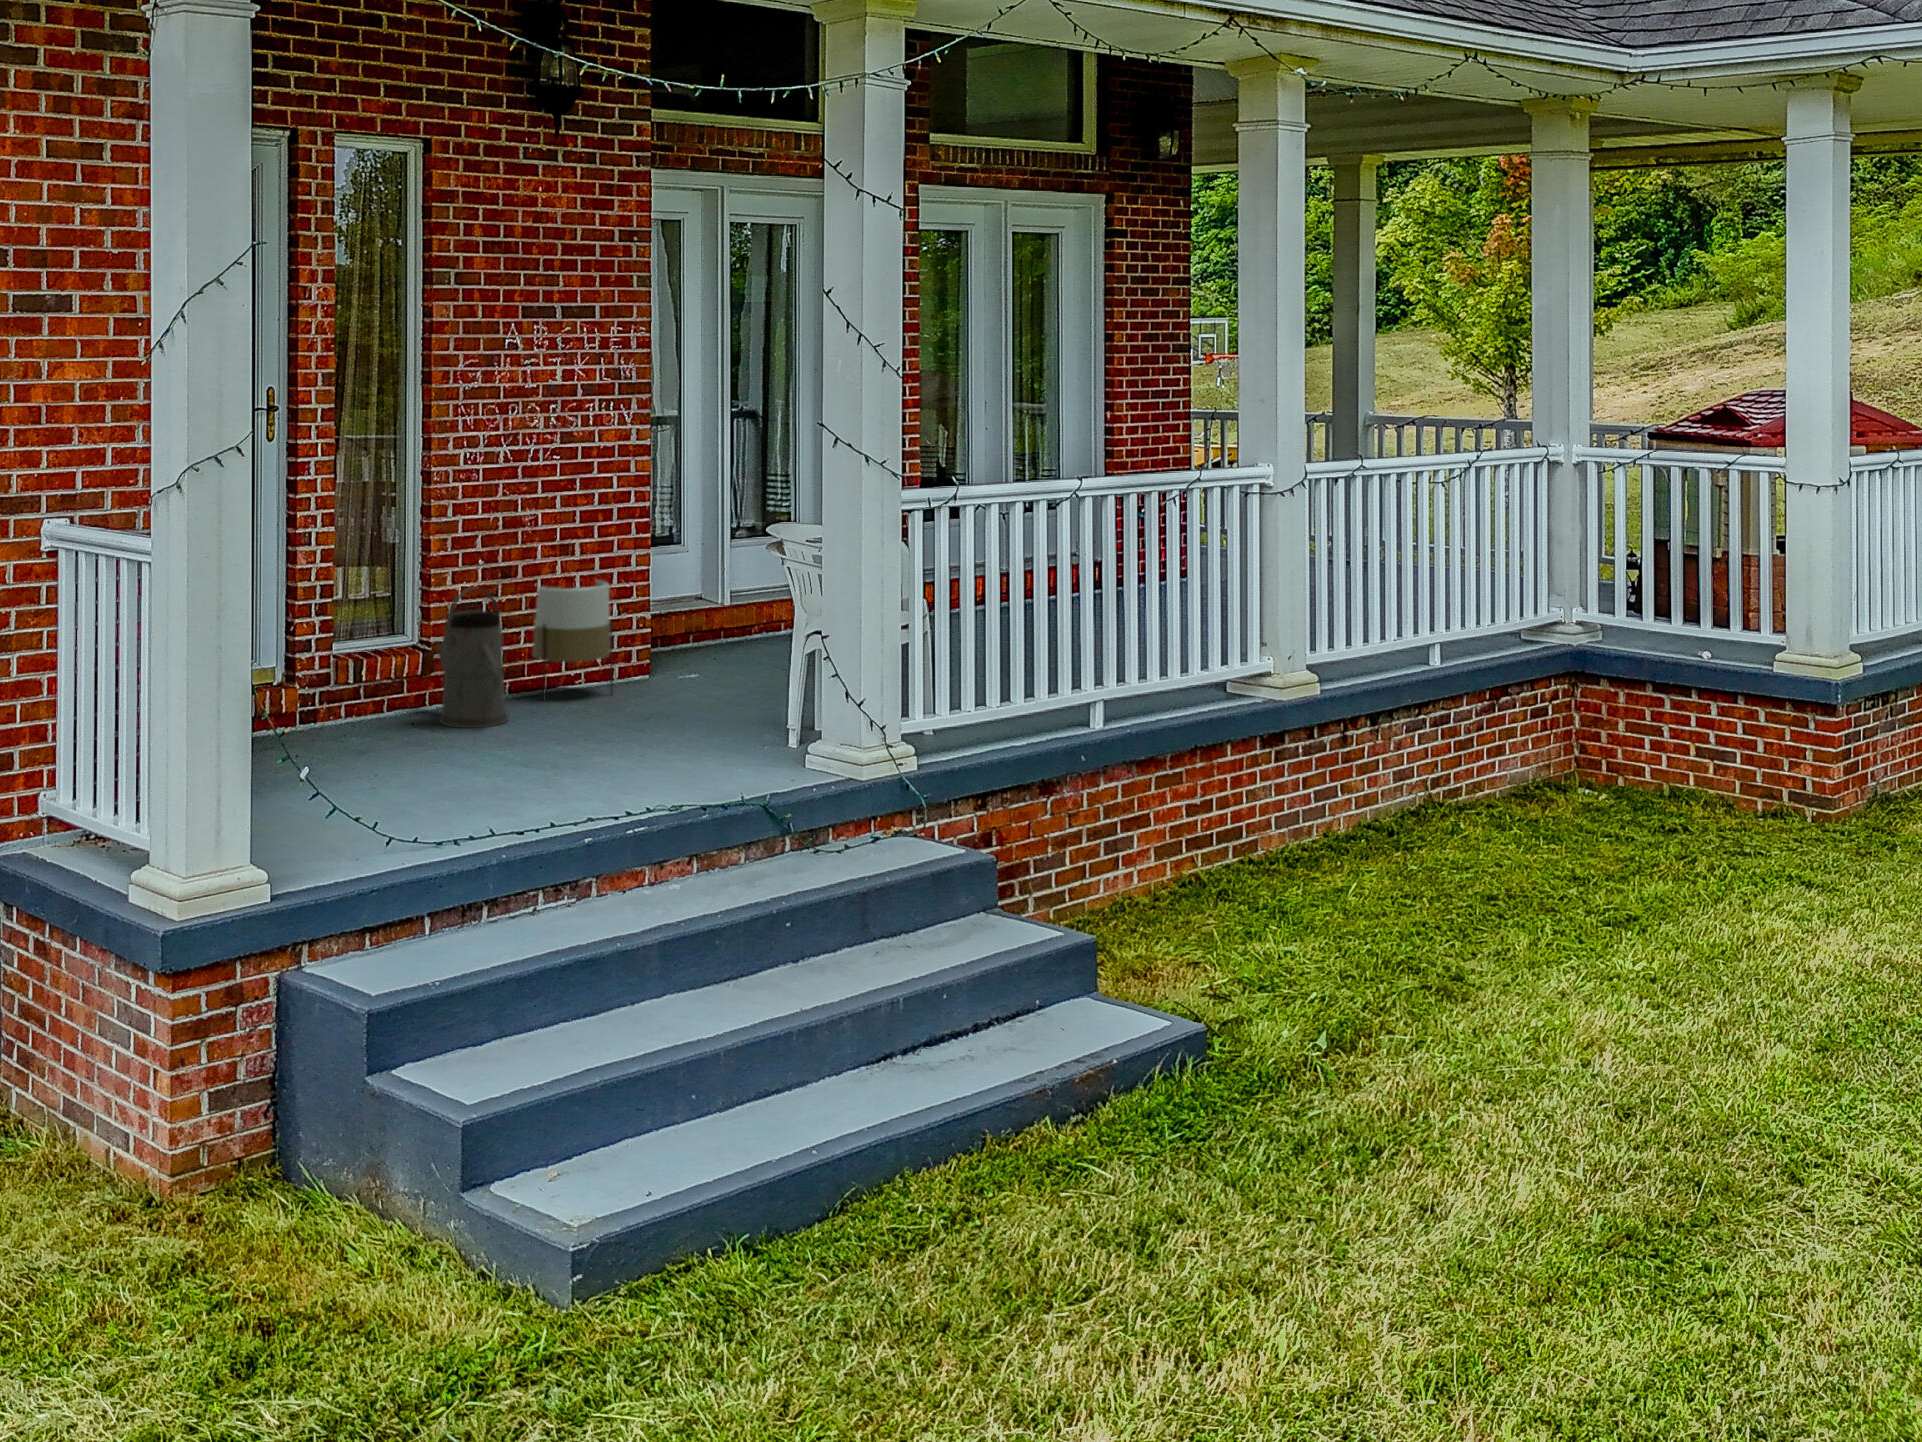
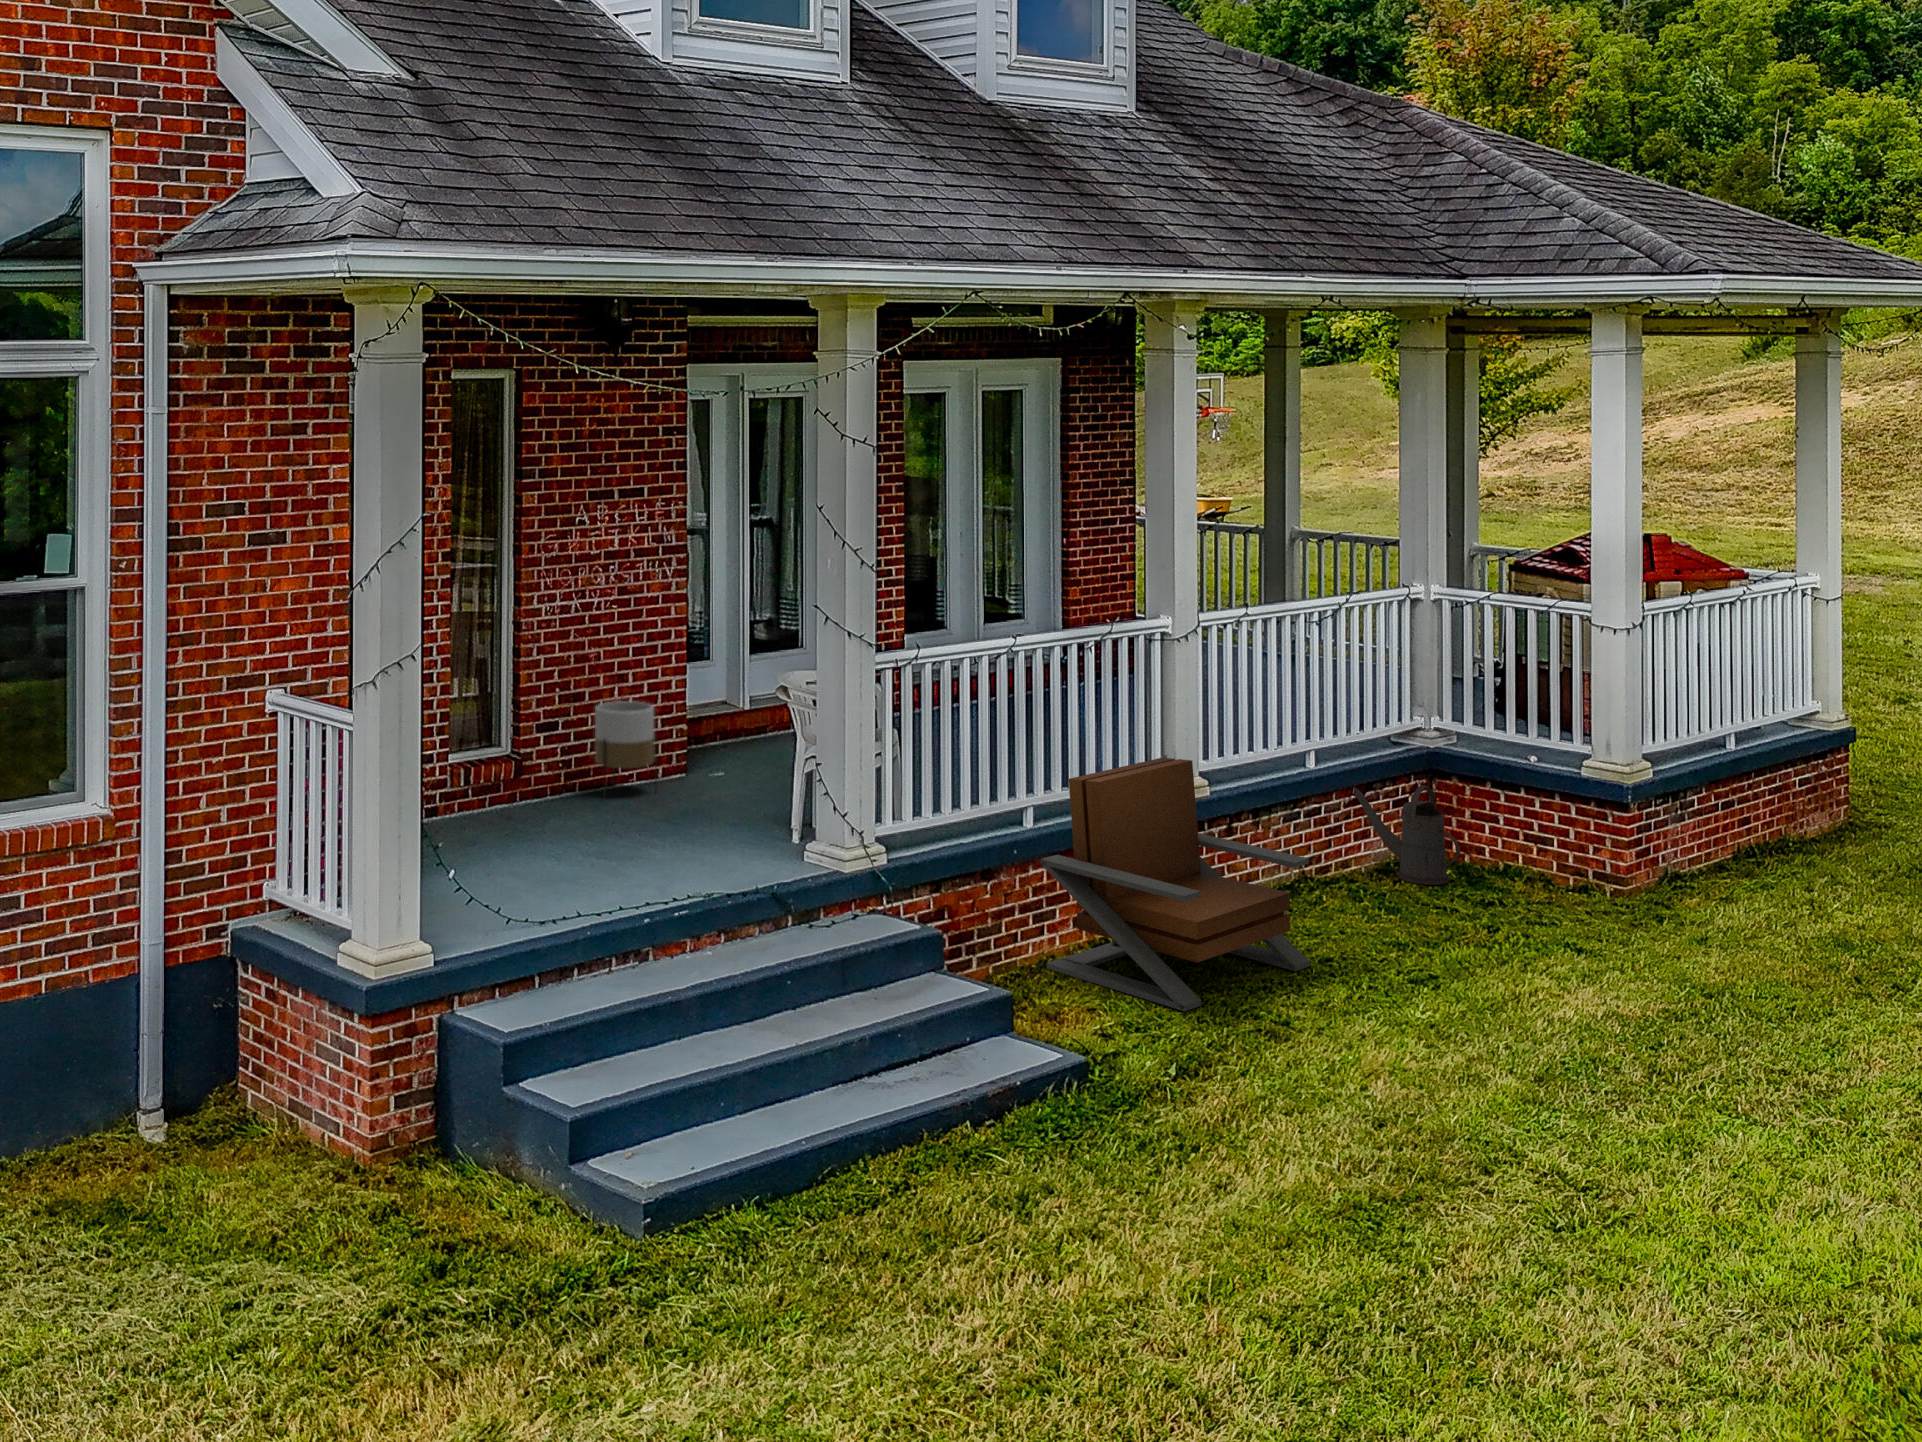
watering can: present [439,587,508,728] -> present [1354,785,1460,885]
lounge chair: none [1118,639,1469,963] -> present [1041,758,1310,1011]

